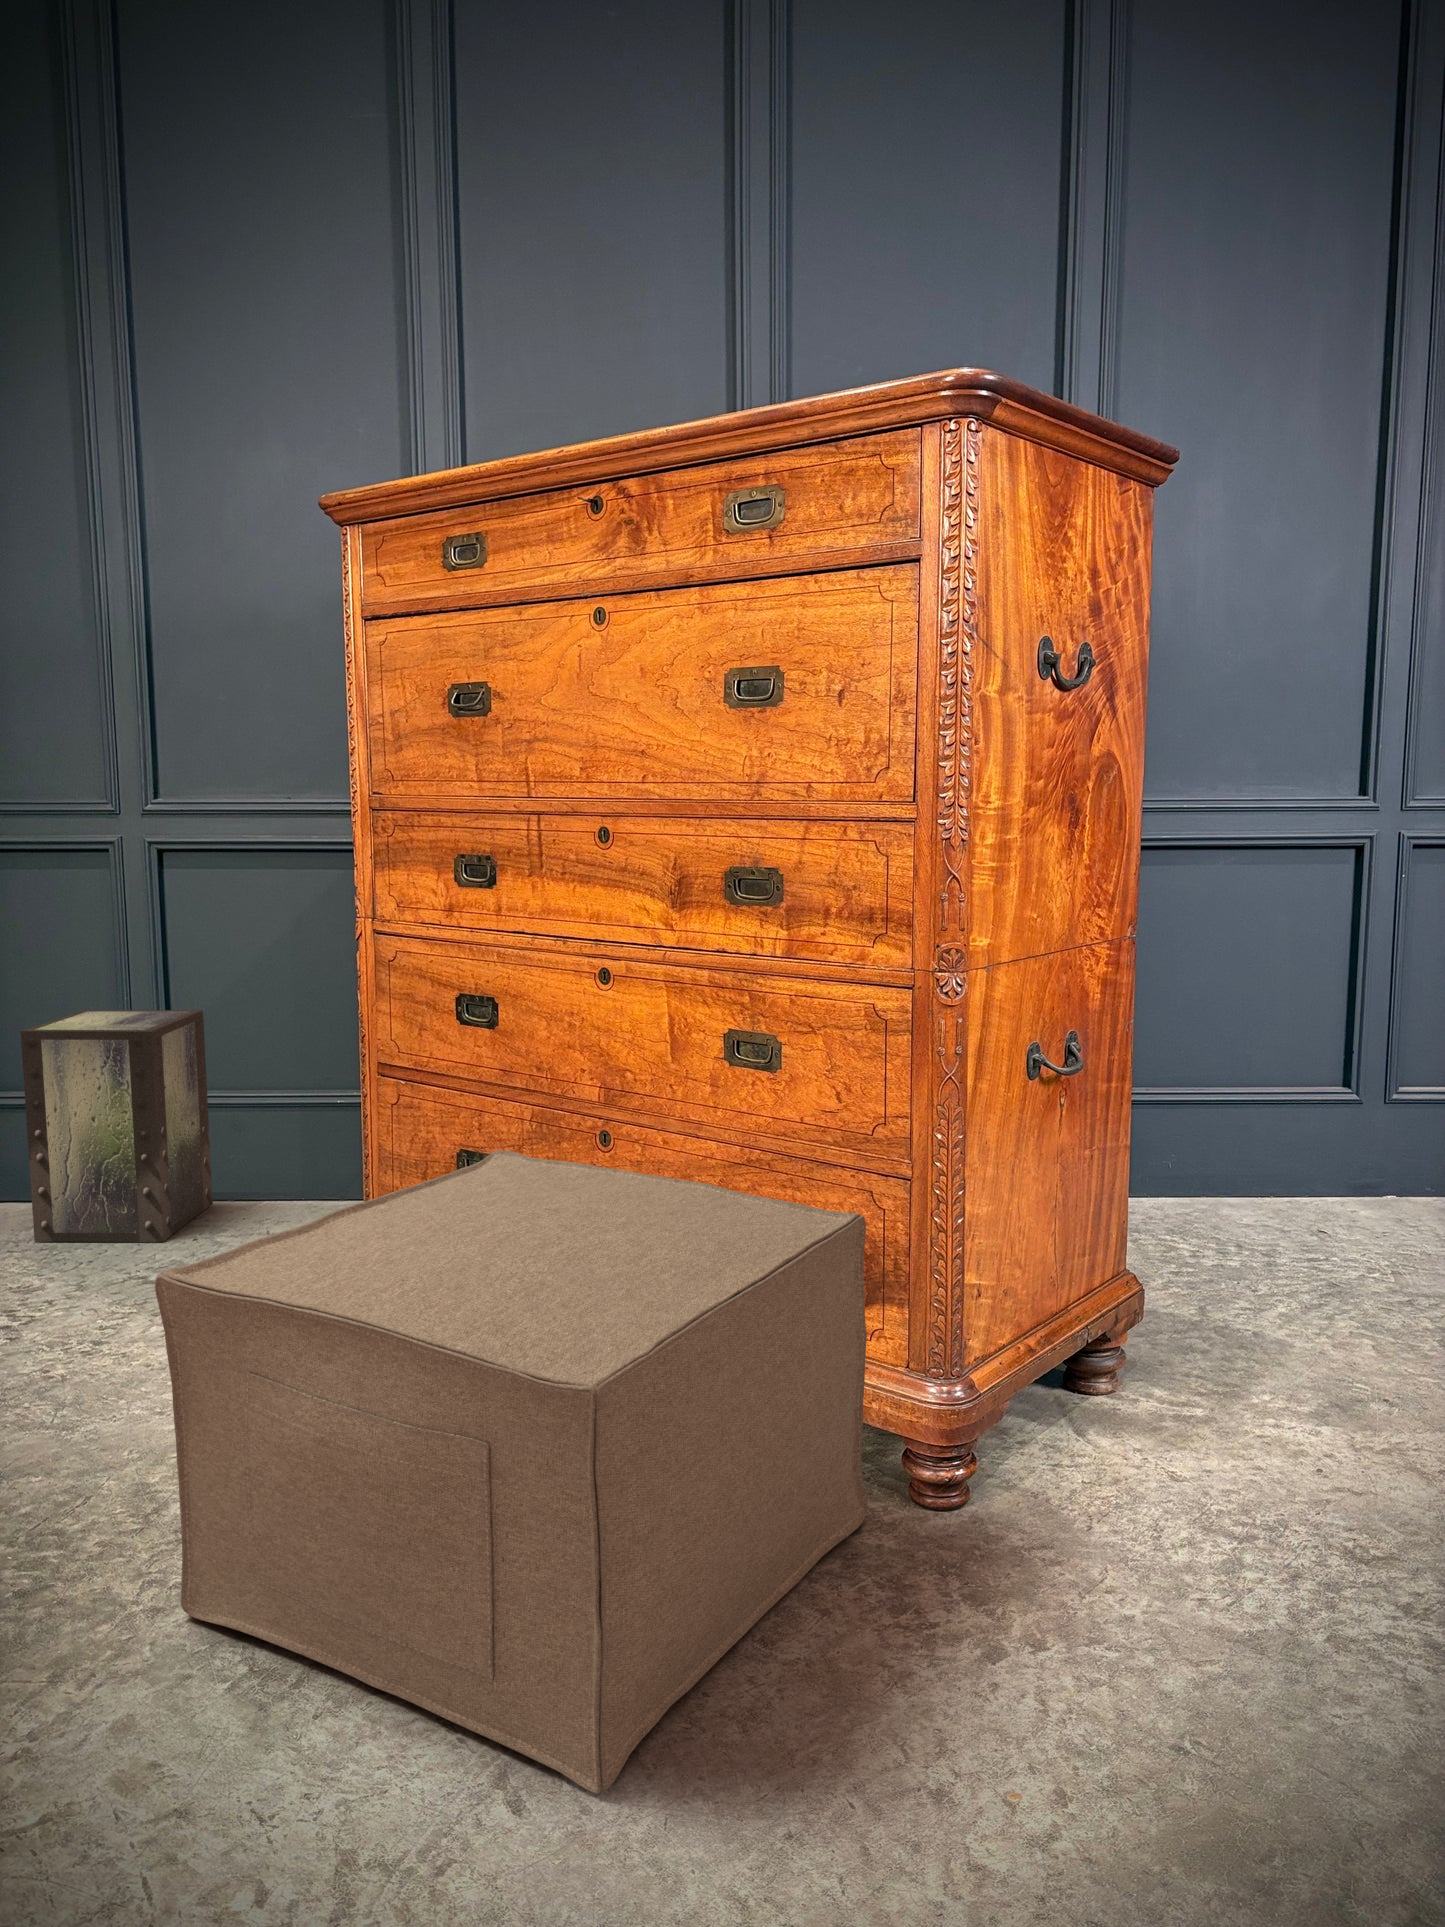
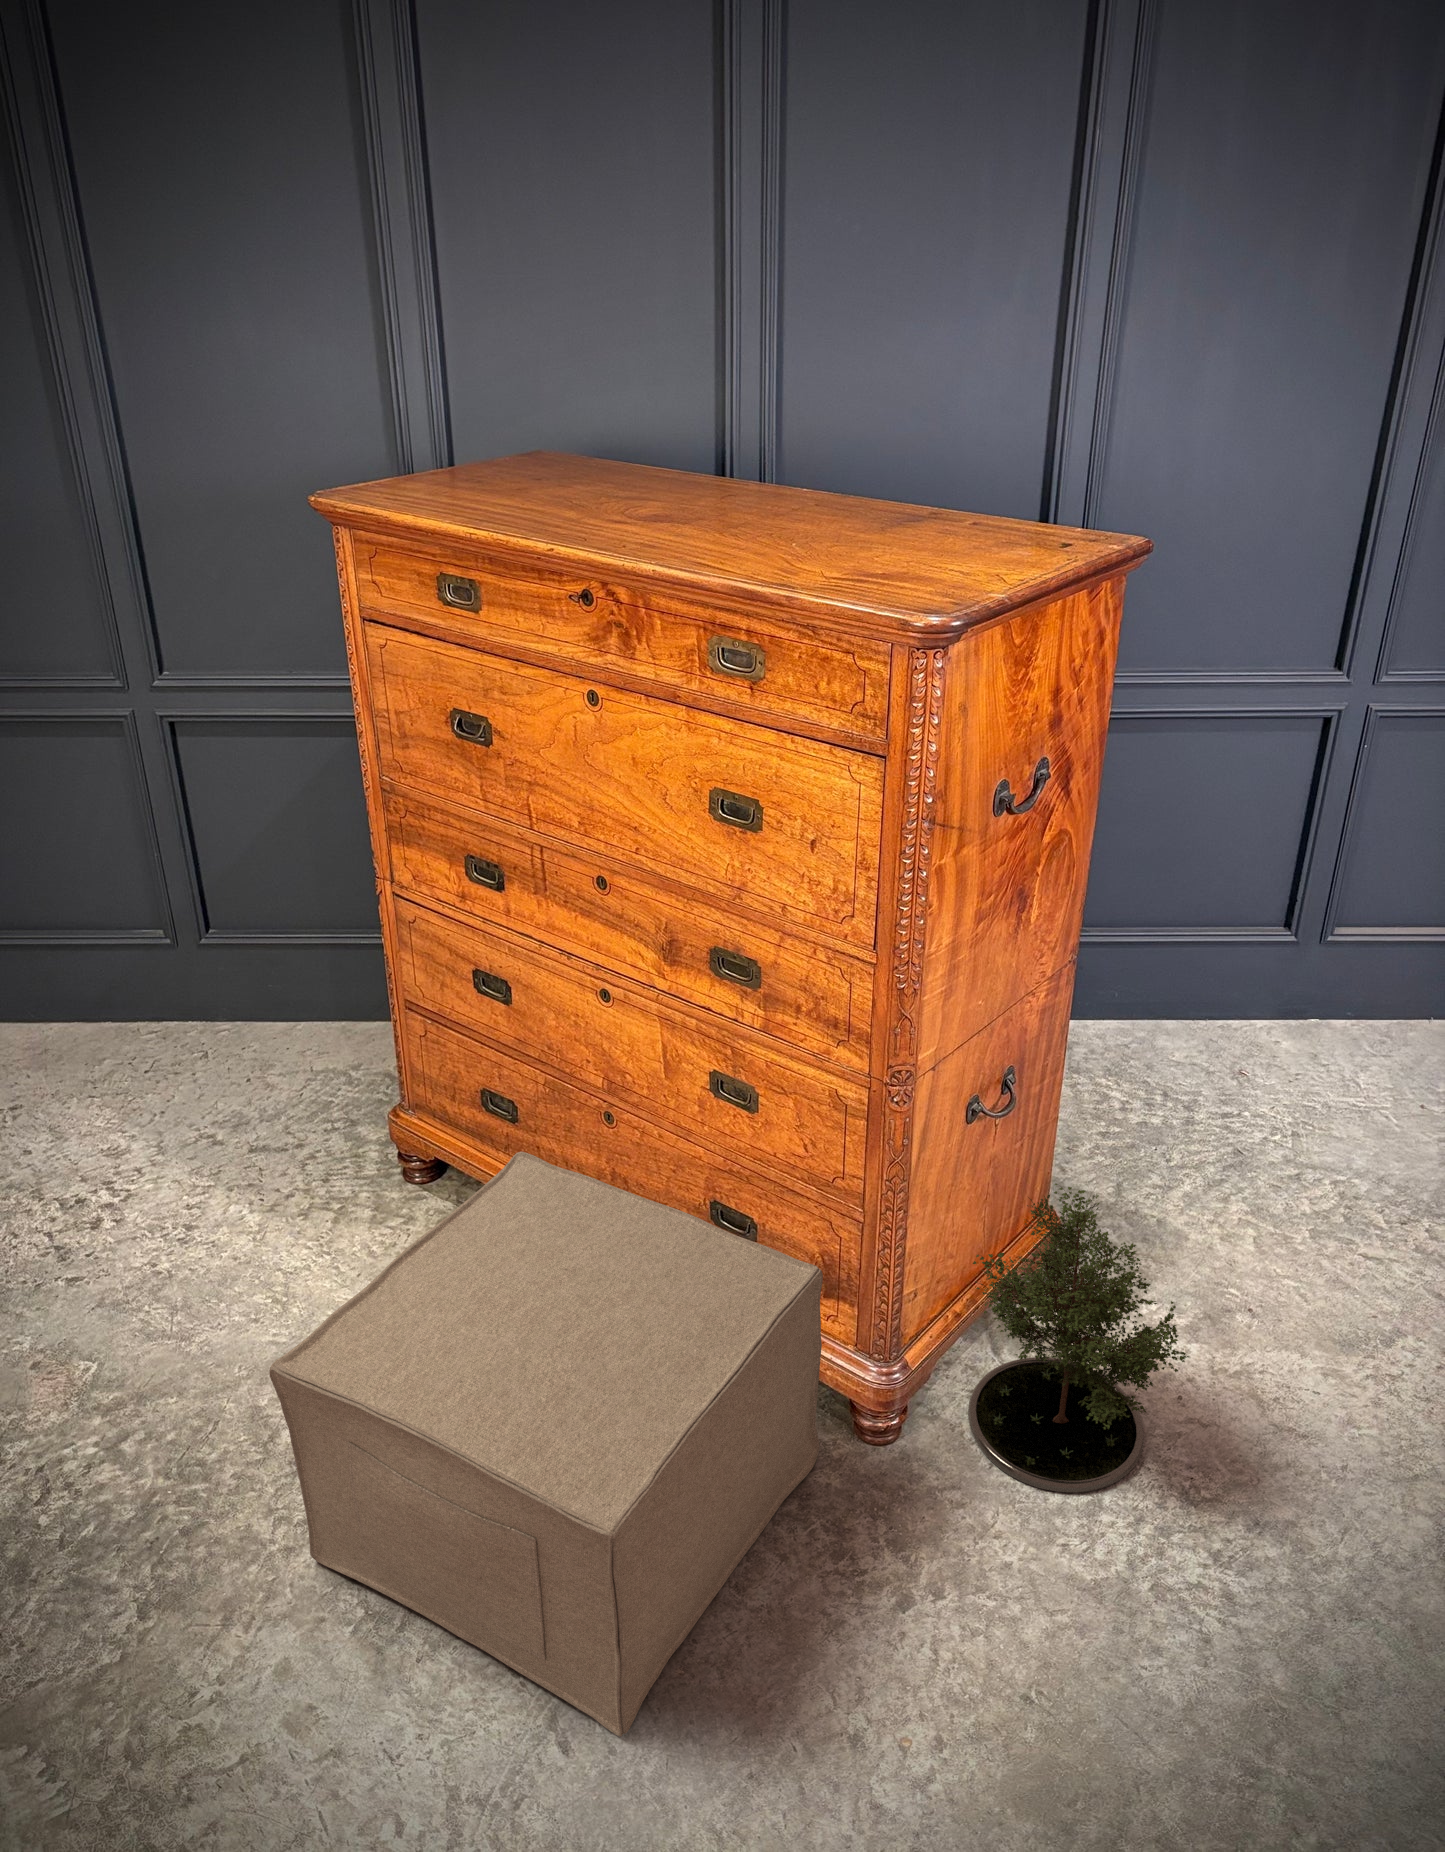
storage box: present [21,1010,213,1242] -> none [67,860,254,1082]
potted tree: none [1047,1107,1337,1549] -> present [968,1183,1189,1493]

